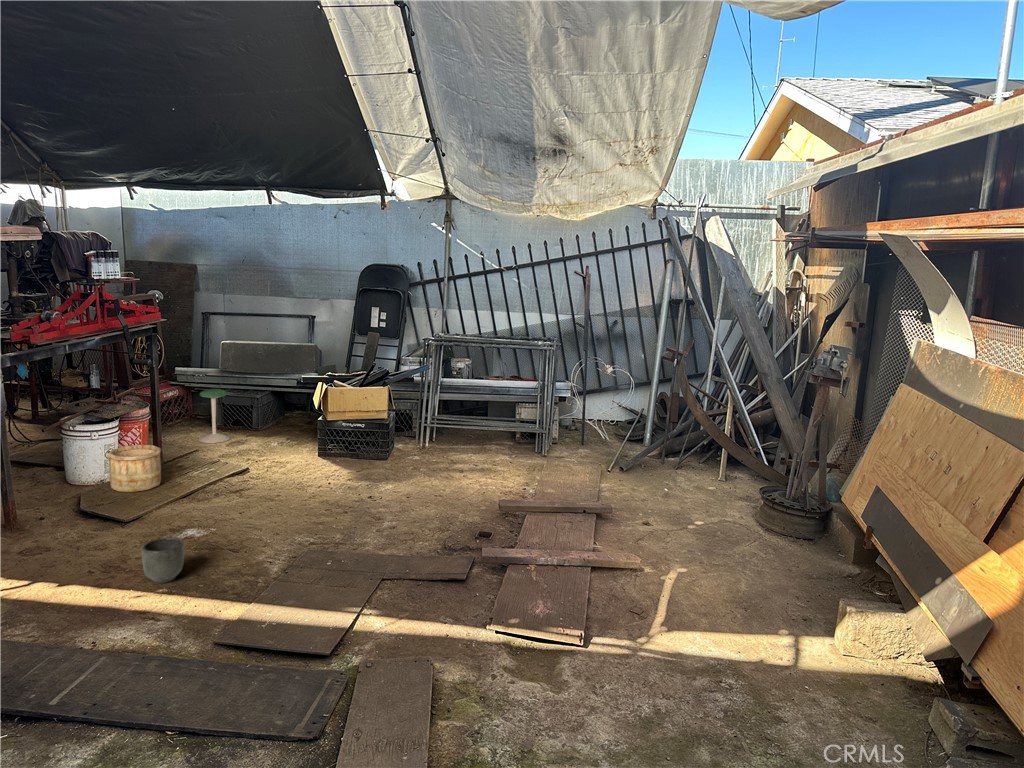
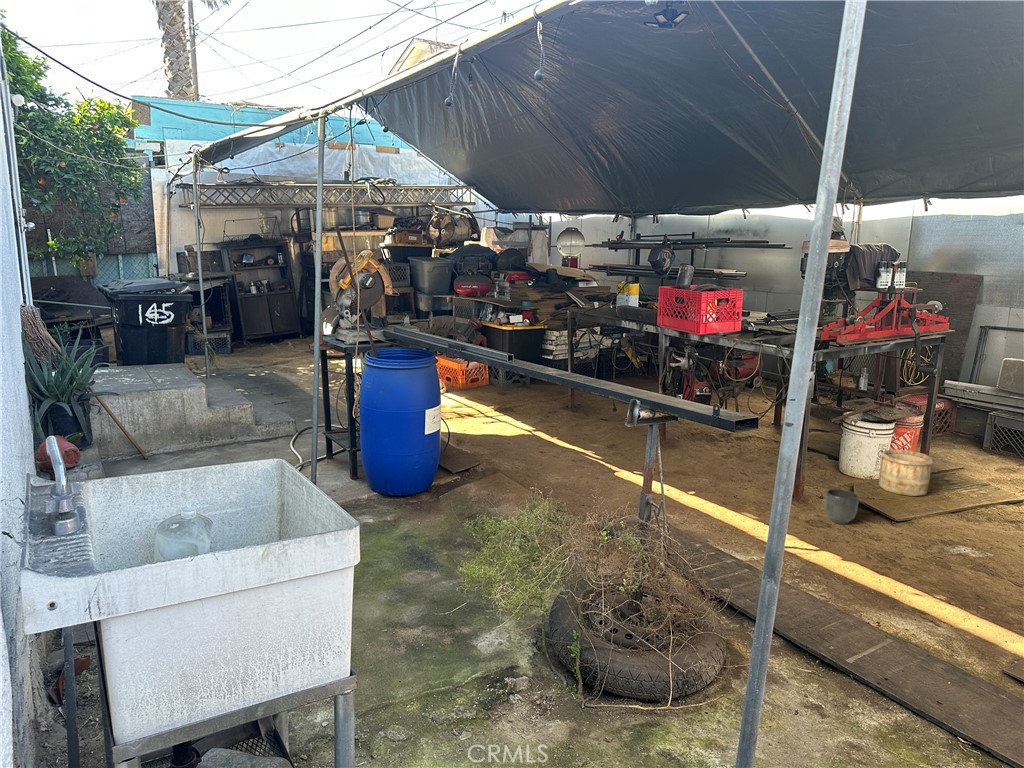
stool: present [199,389,230,443] -> none [964,407,1007,466]
planter: present [141,538,184,583] -> present [825,489,859,524]

